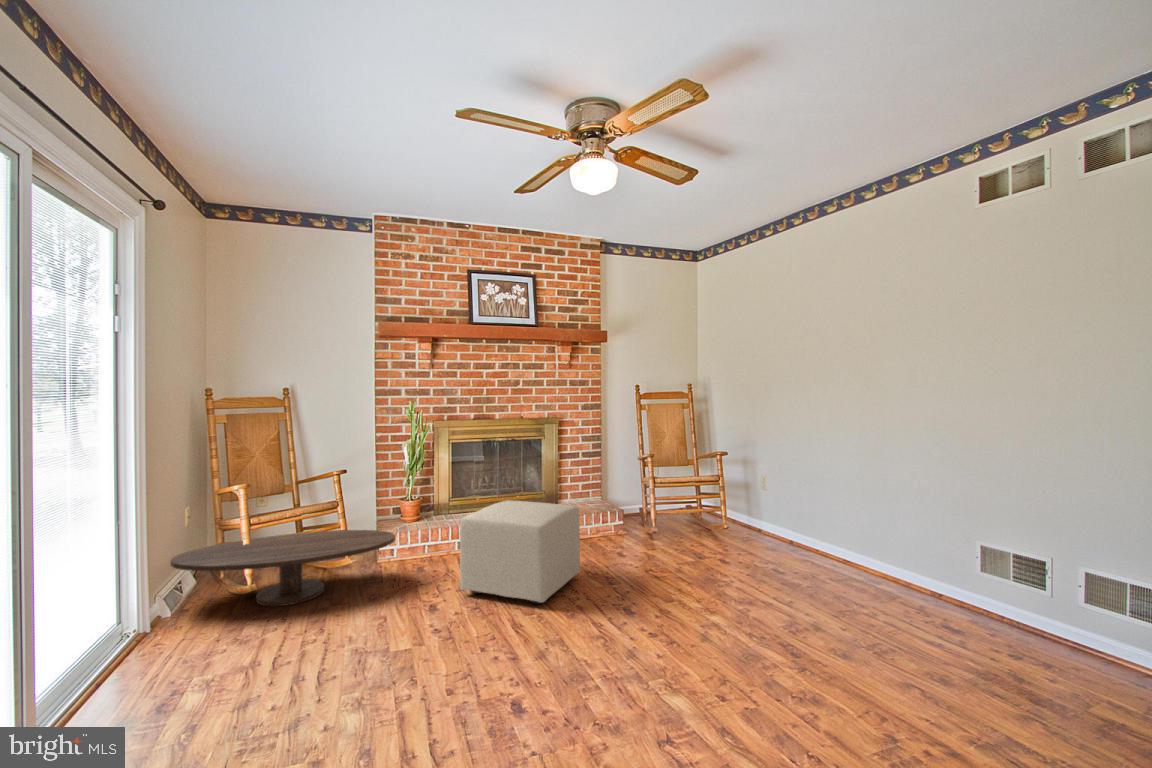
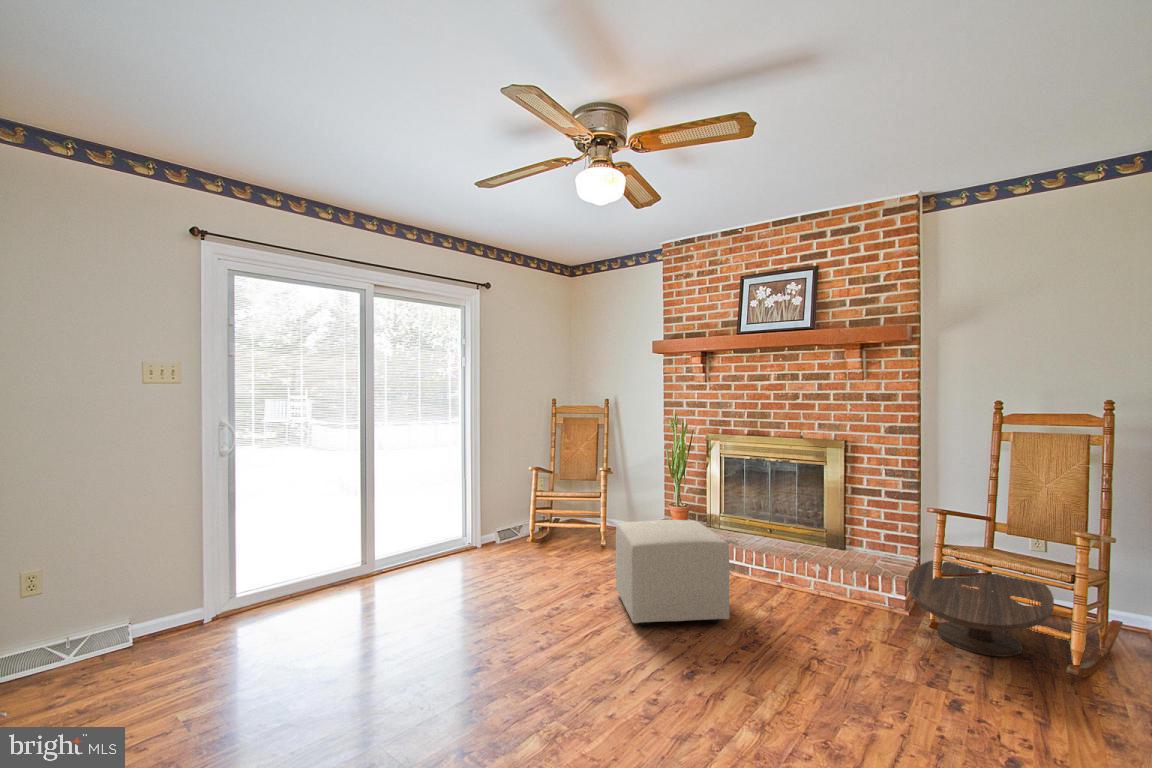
coffee table: present [171,530,395,606] -> present [909,560,1054,657]

